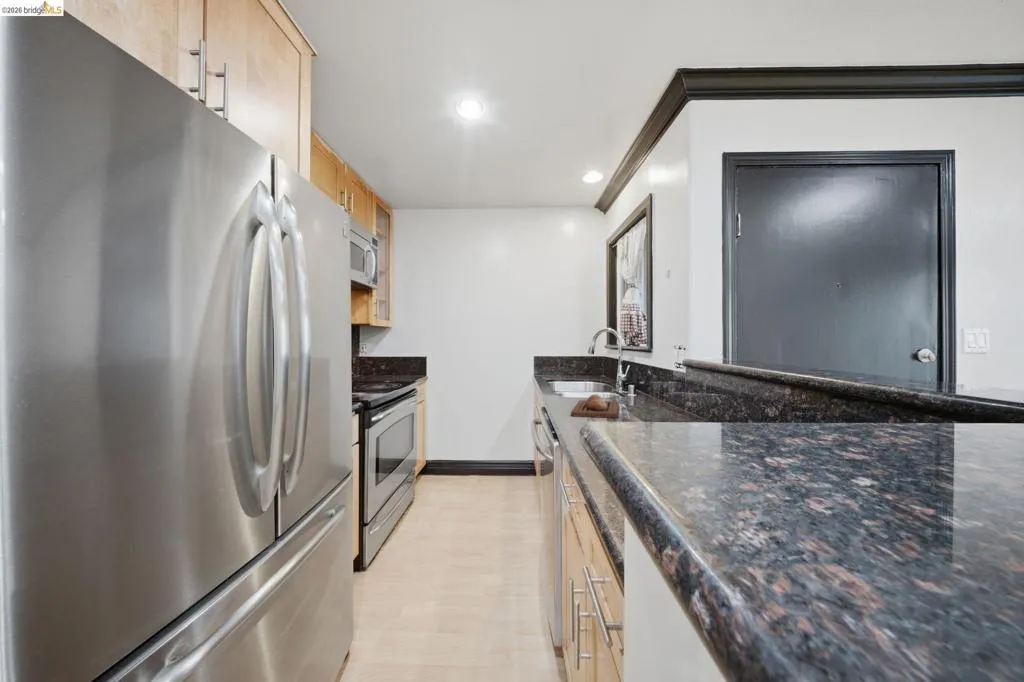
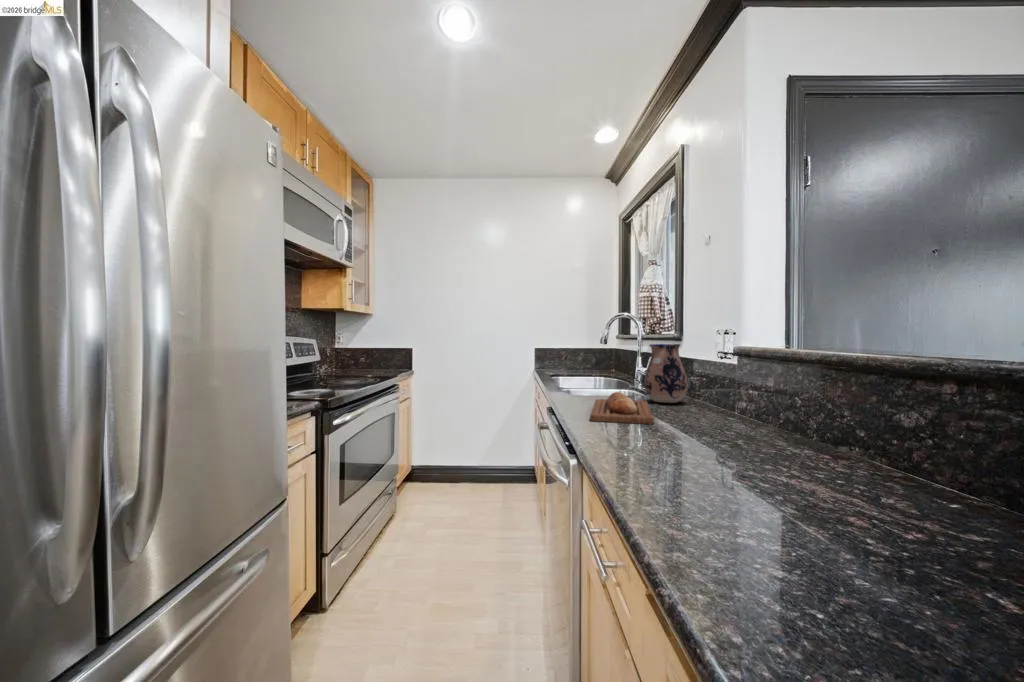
ceramic pitcher: none [619,356,653,403] -> present [644,344,688,403]

